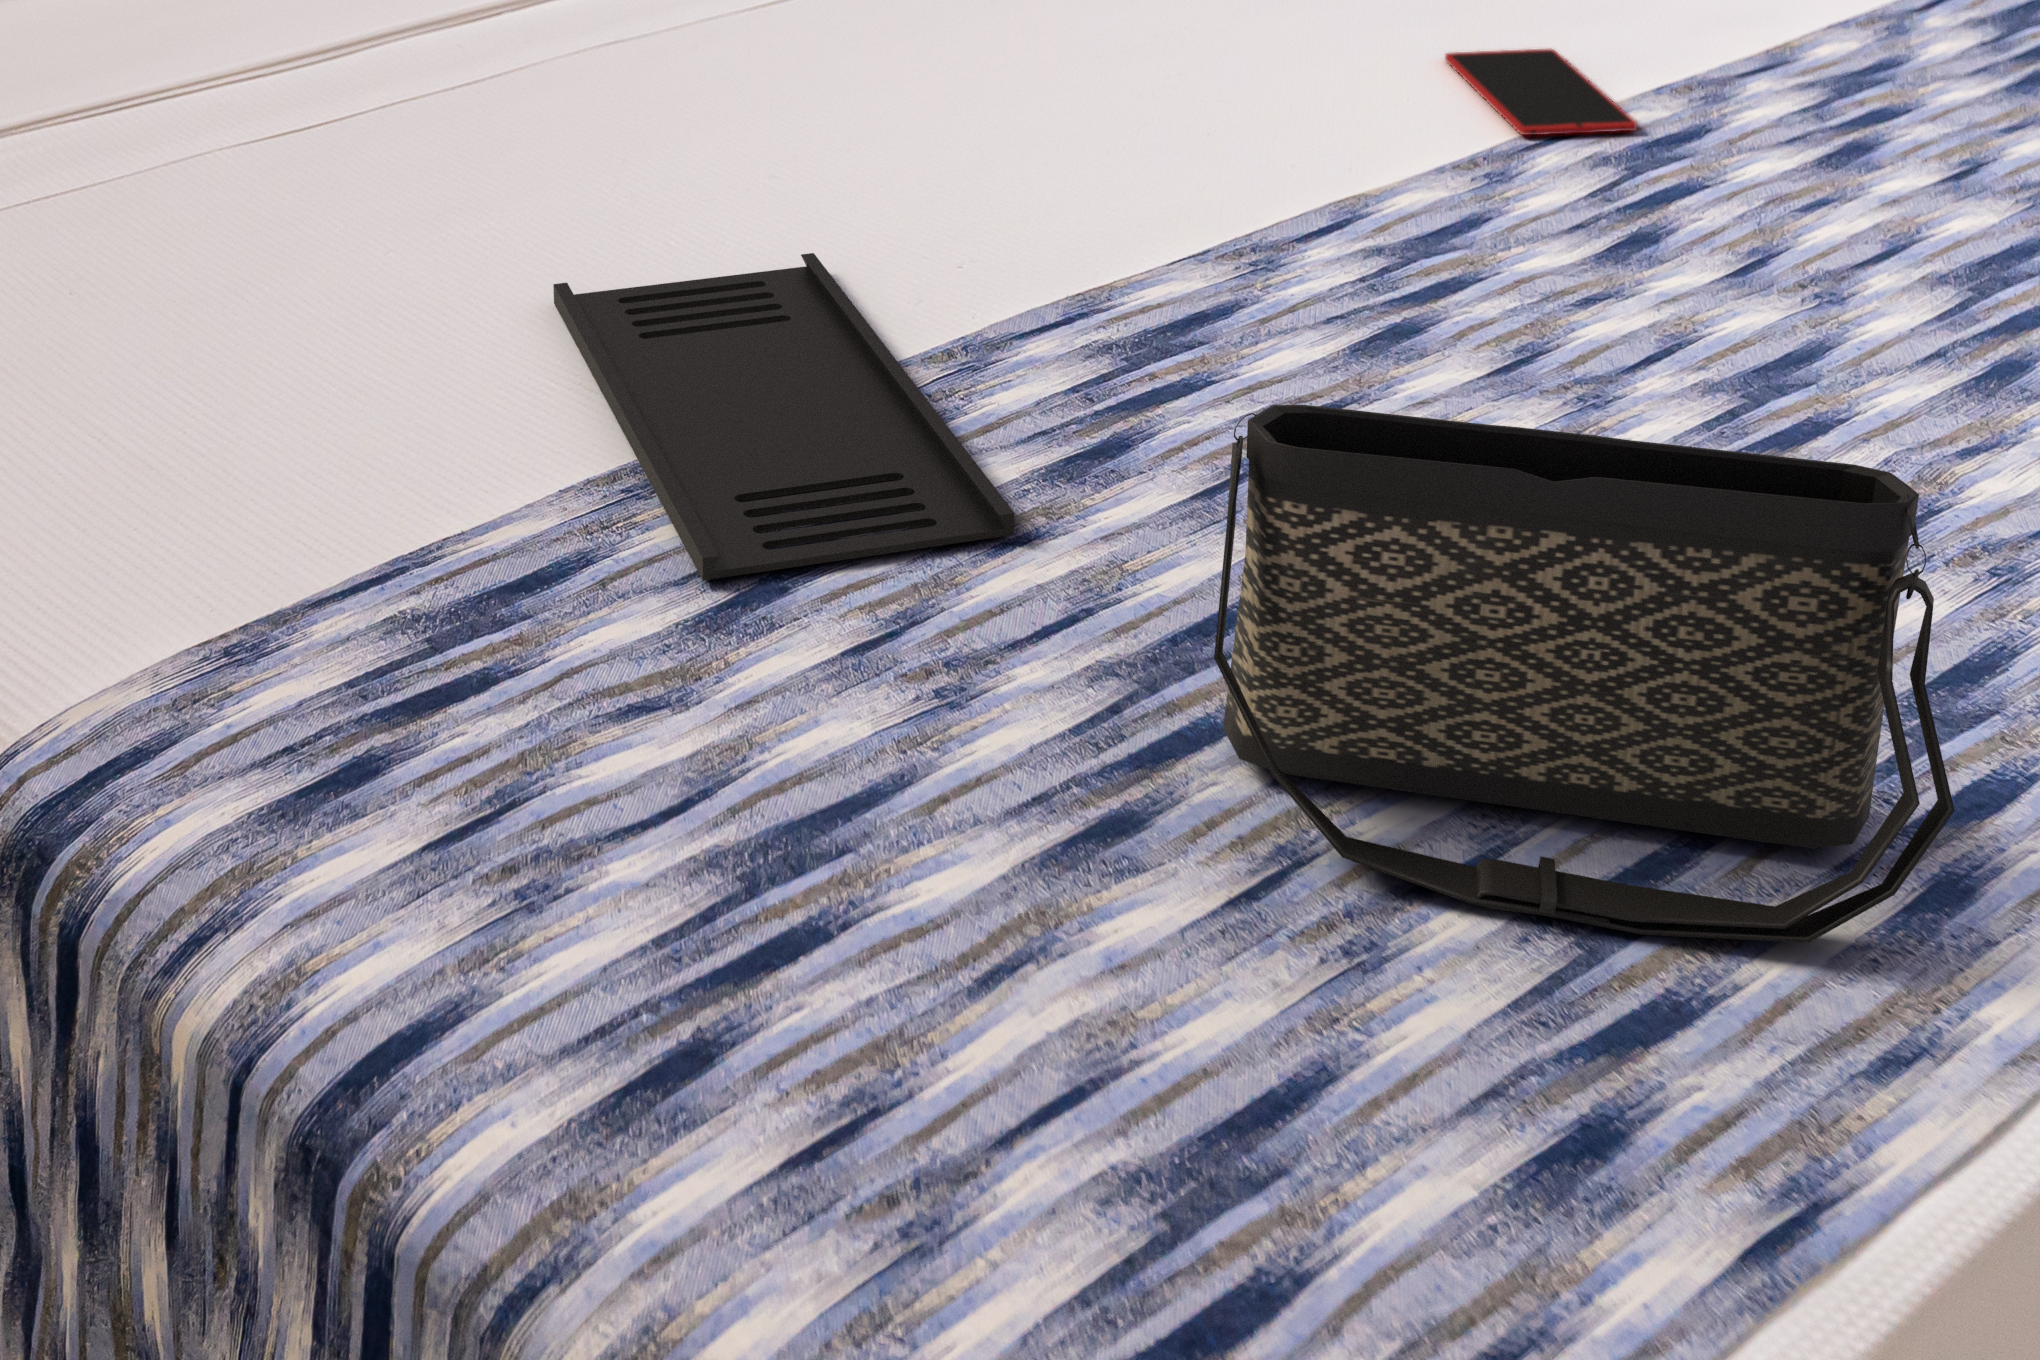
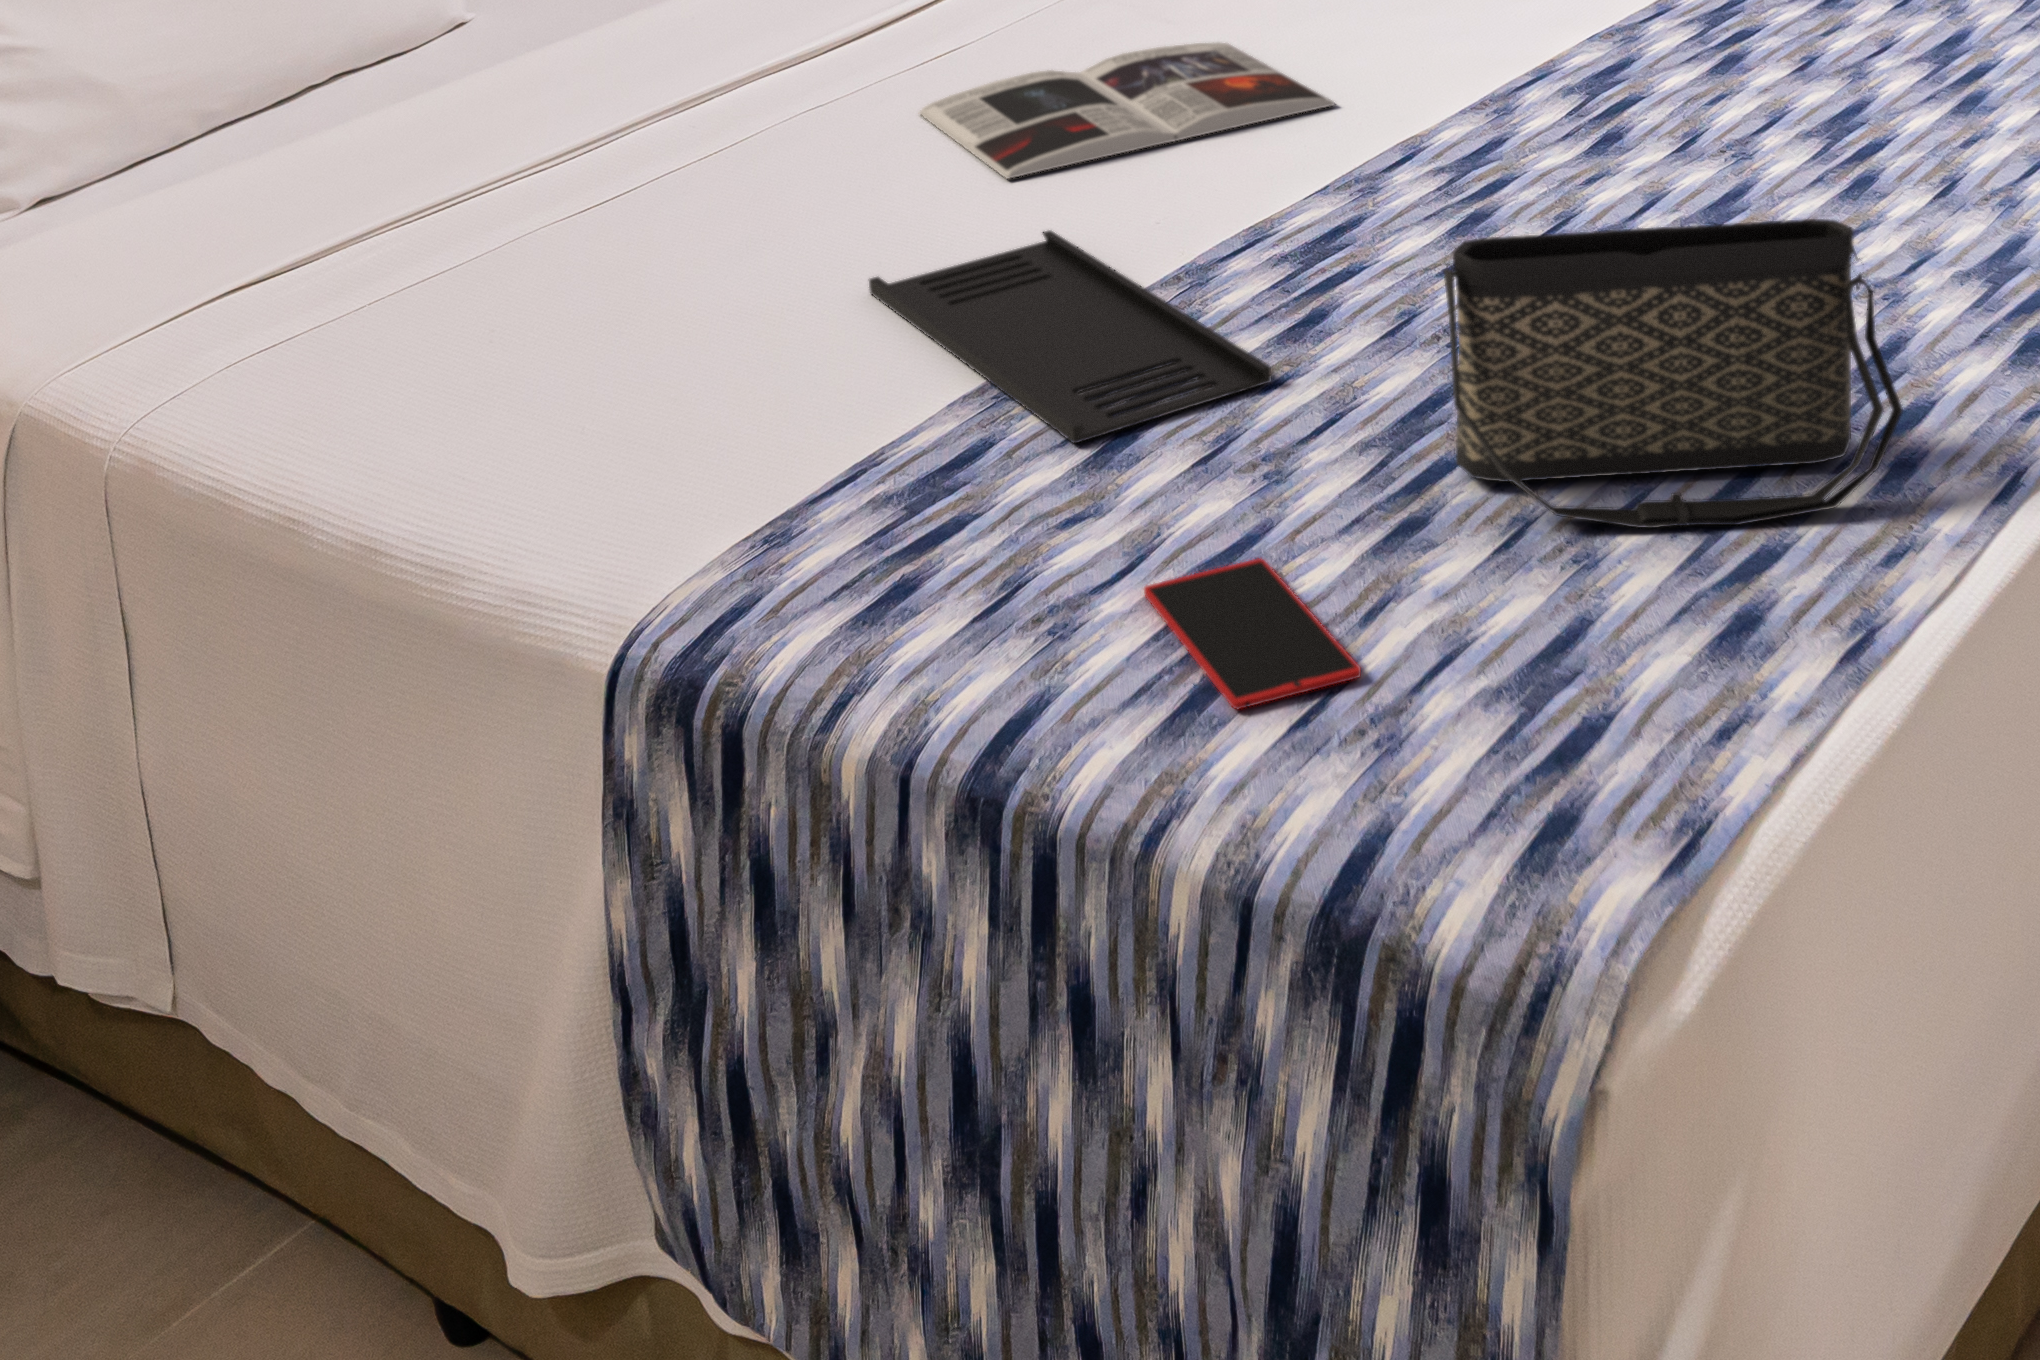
magazine: none [734,21,1268,172] -> present [918,43,1335,179]
smartphone: present [1445,48,1637,135] -> present [1144,558,1361,709]

